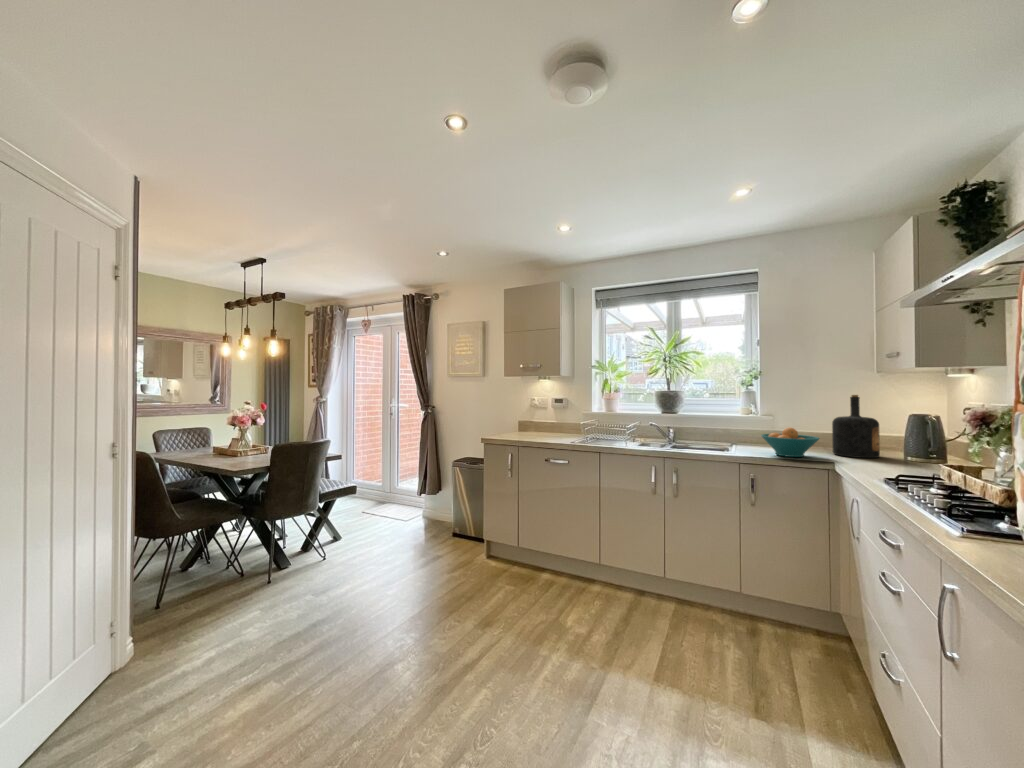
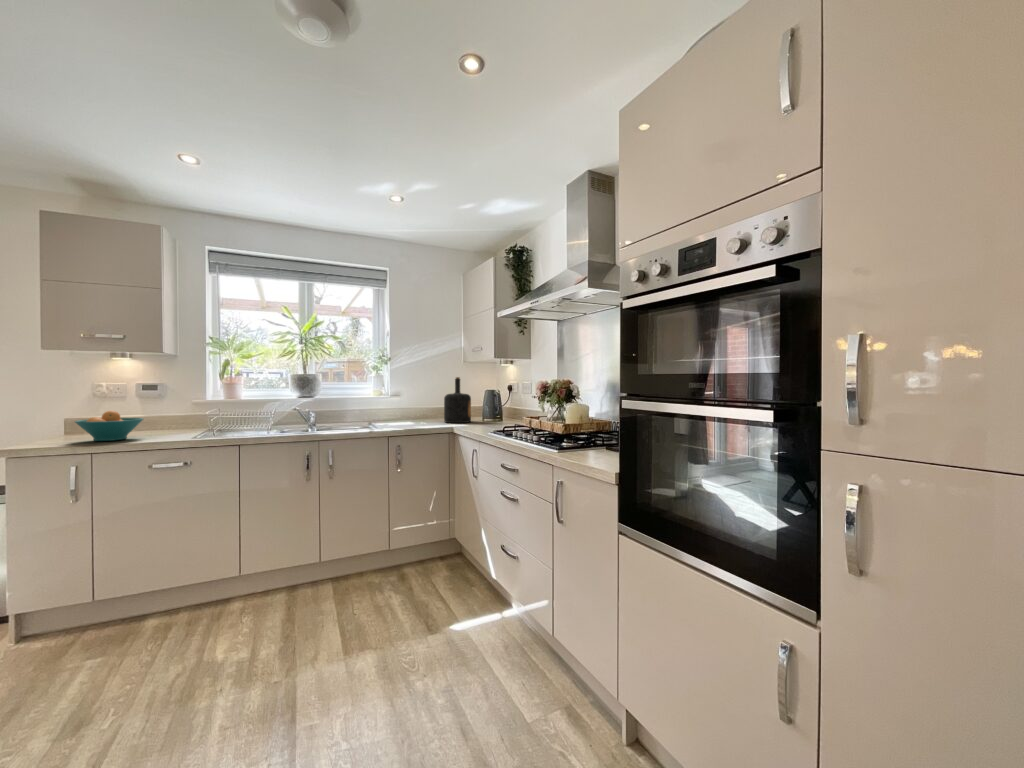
fruit bowl: present [761,428,819,457] -> present [75,411,143,441]

